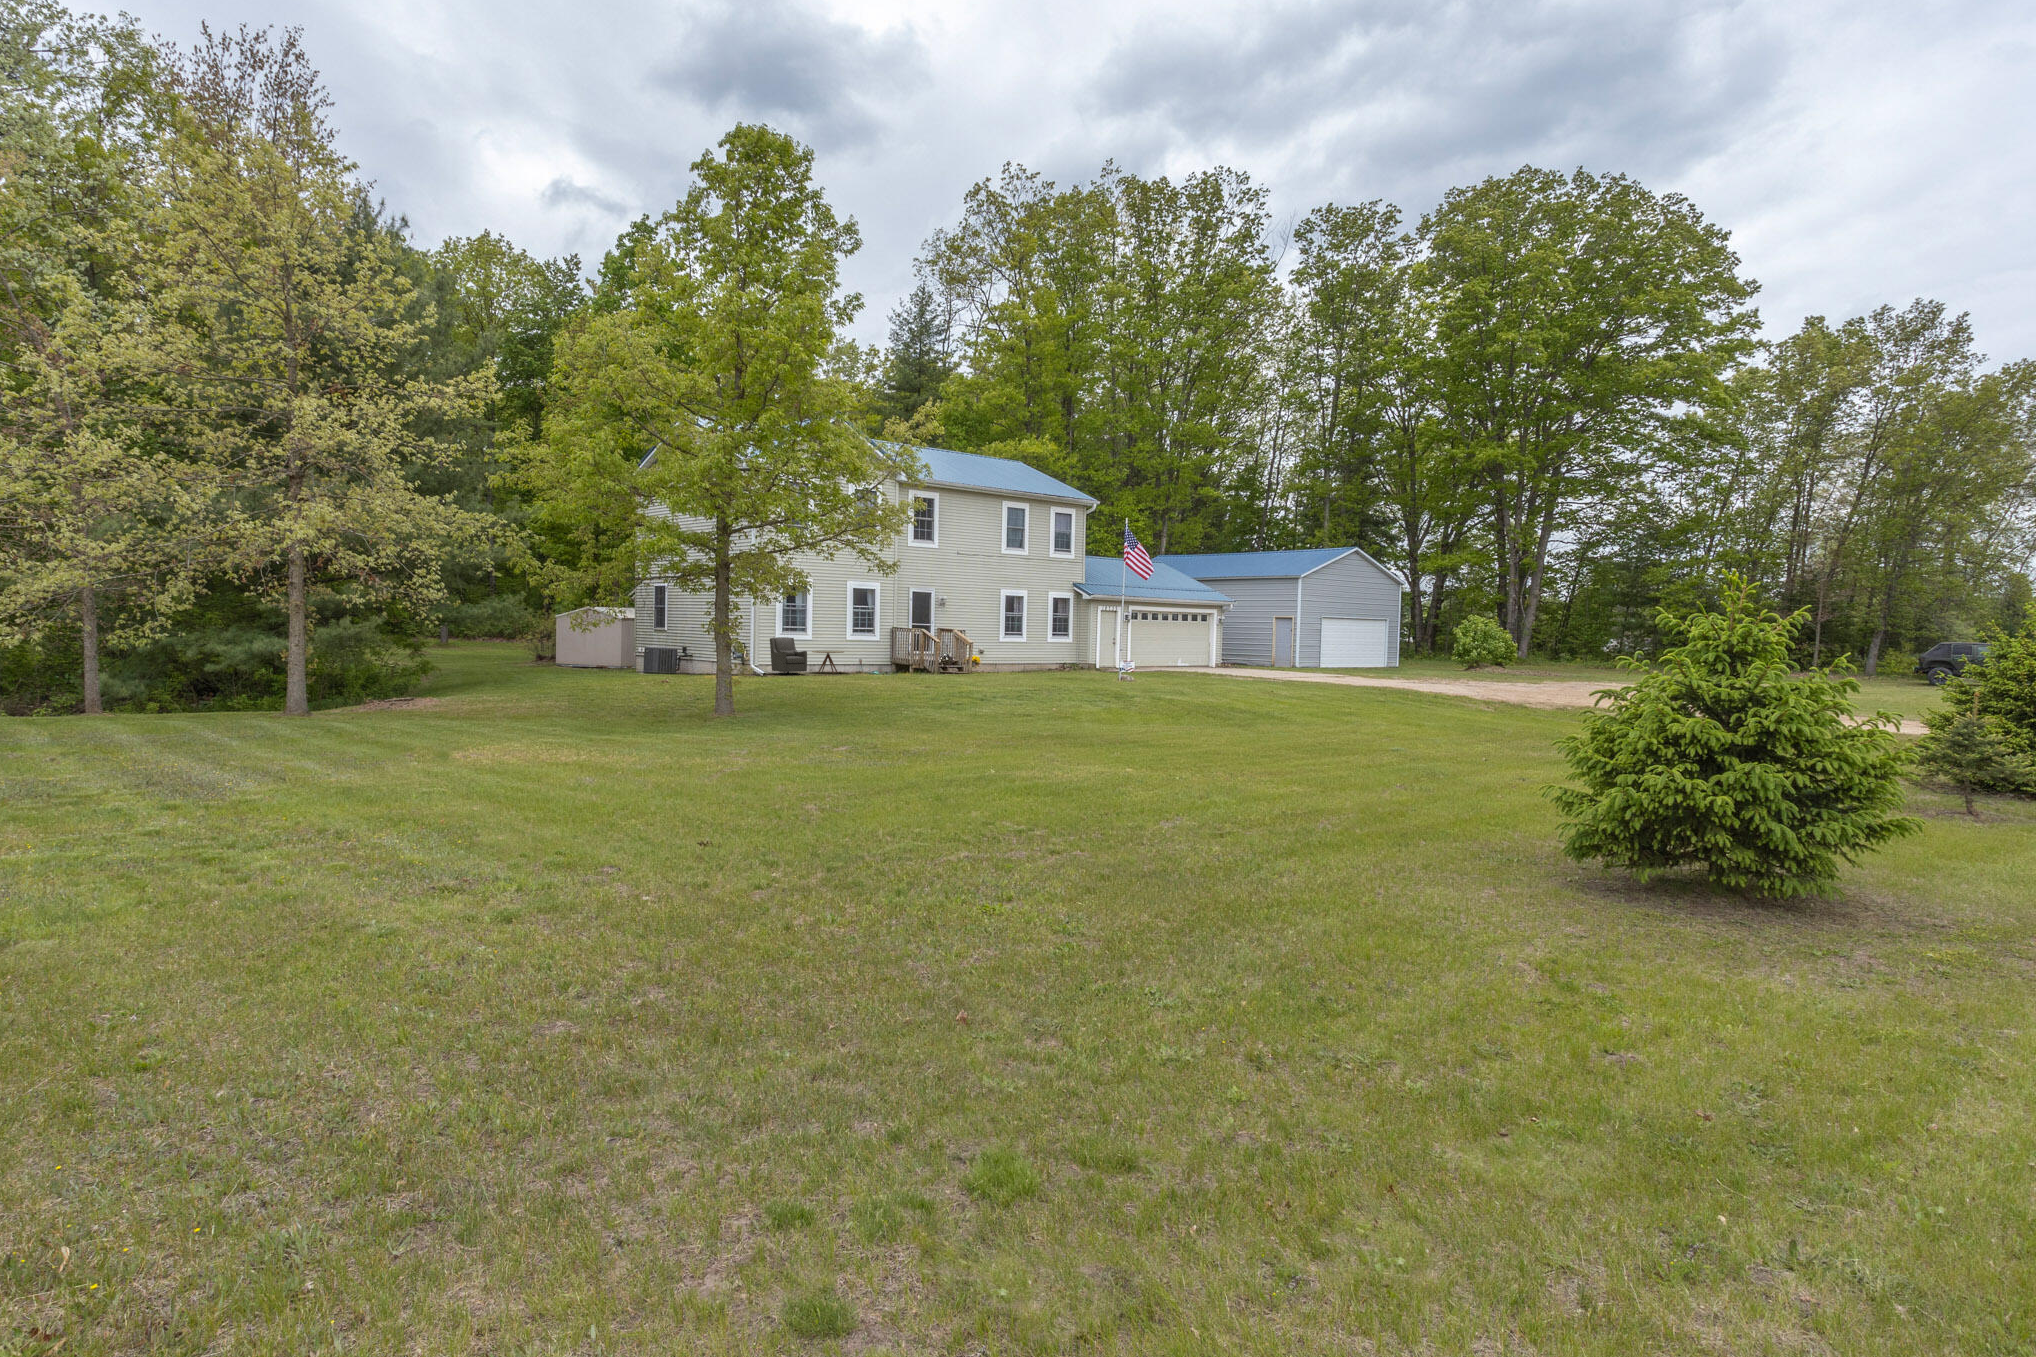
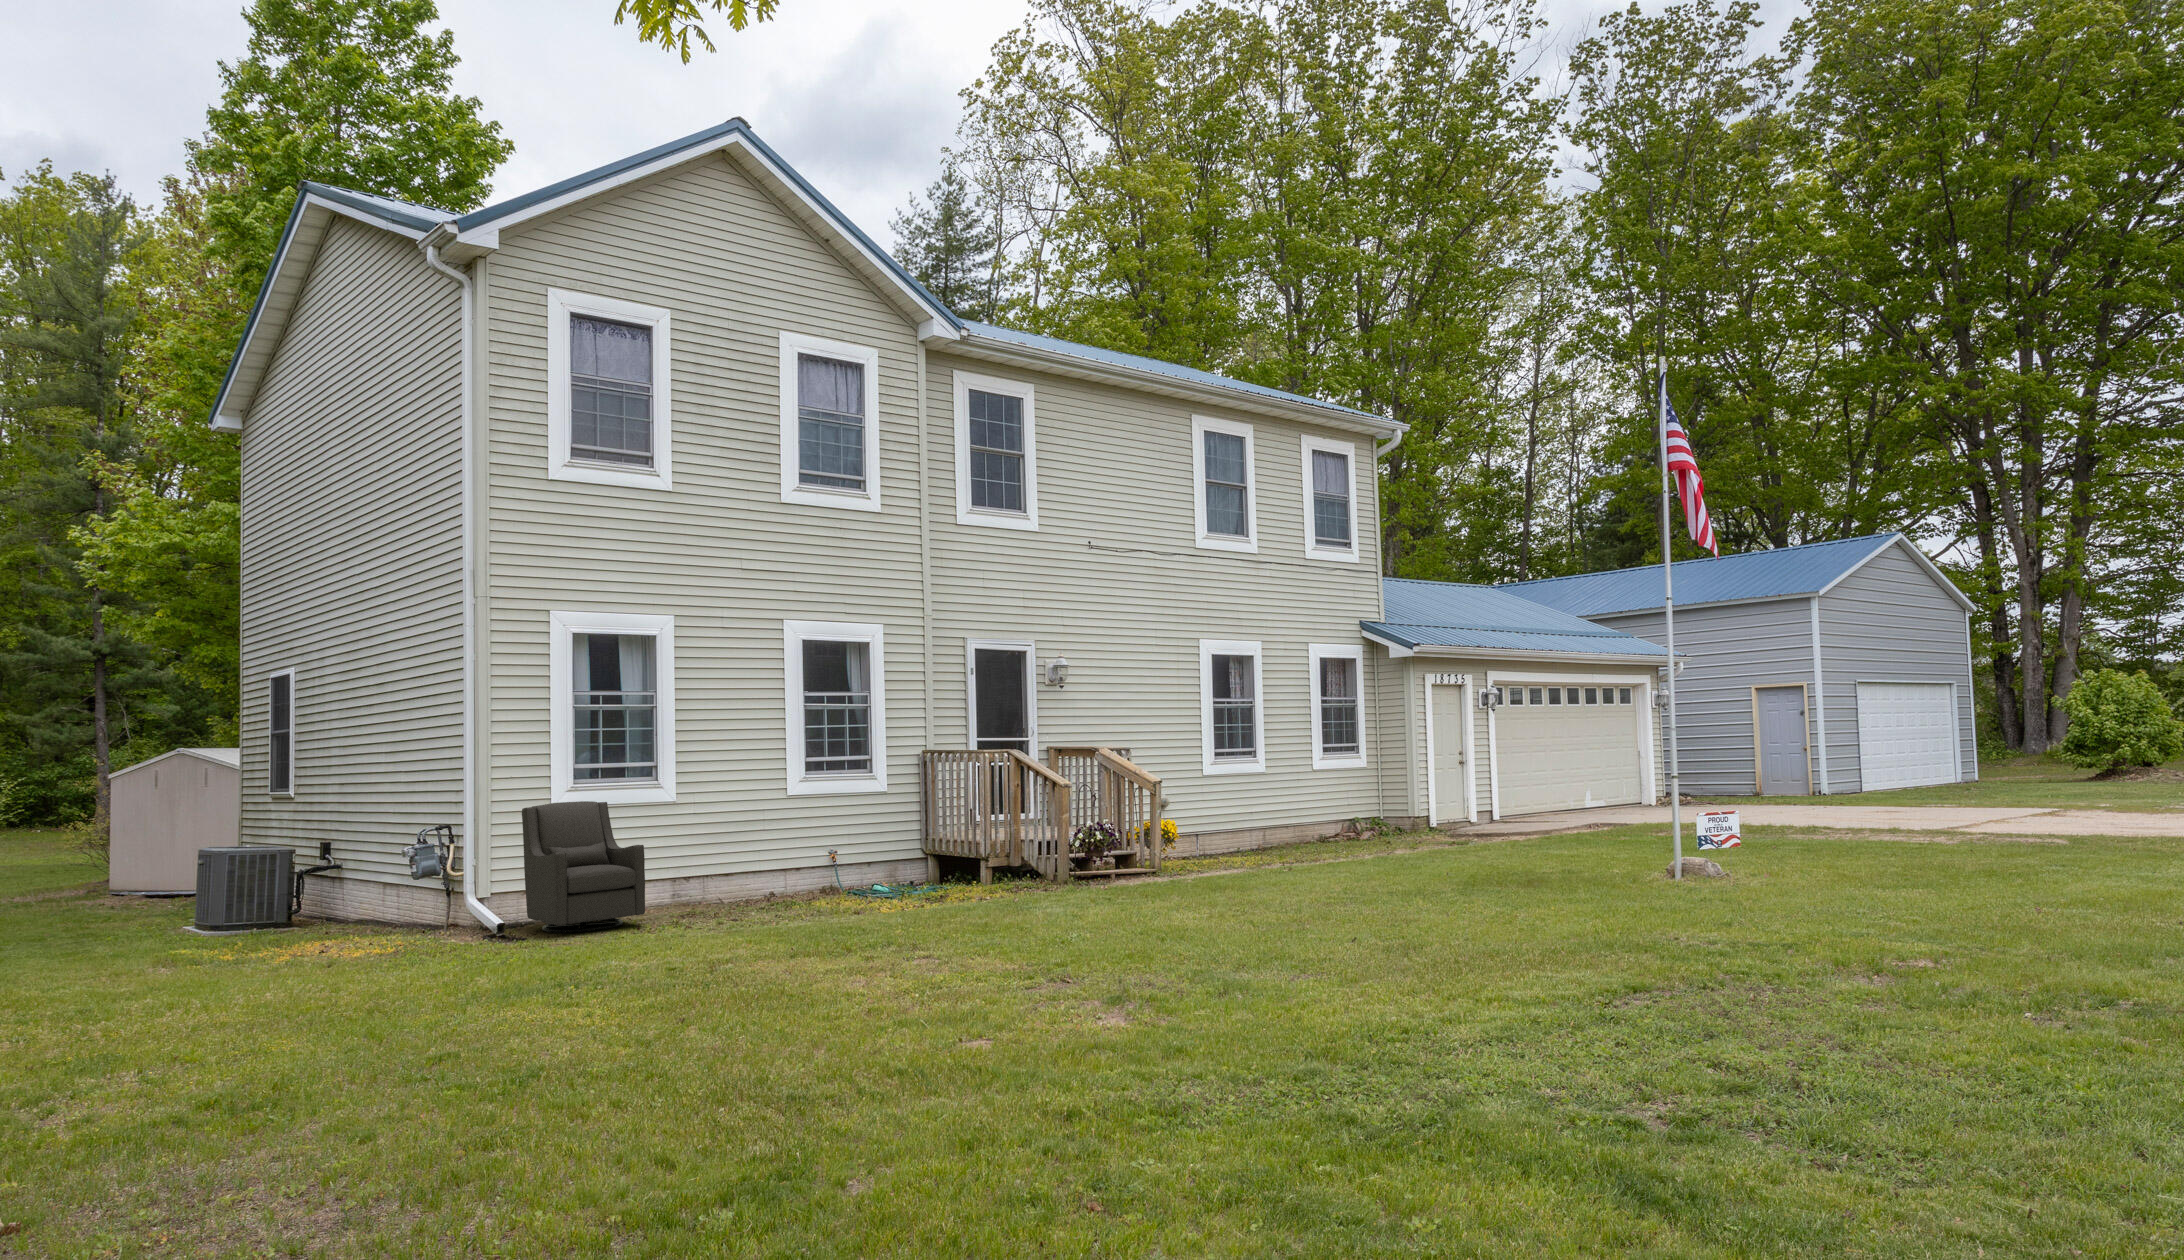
round table: present [812,651,844,674] -> none [671,834,777,914]

